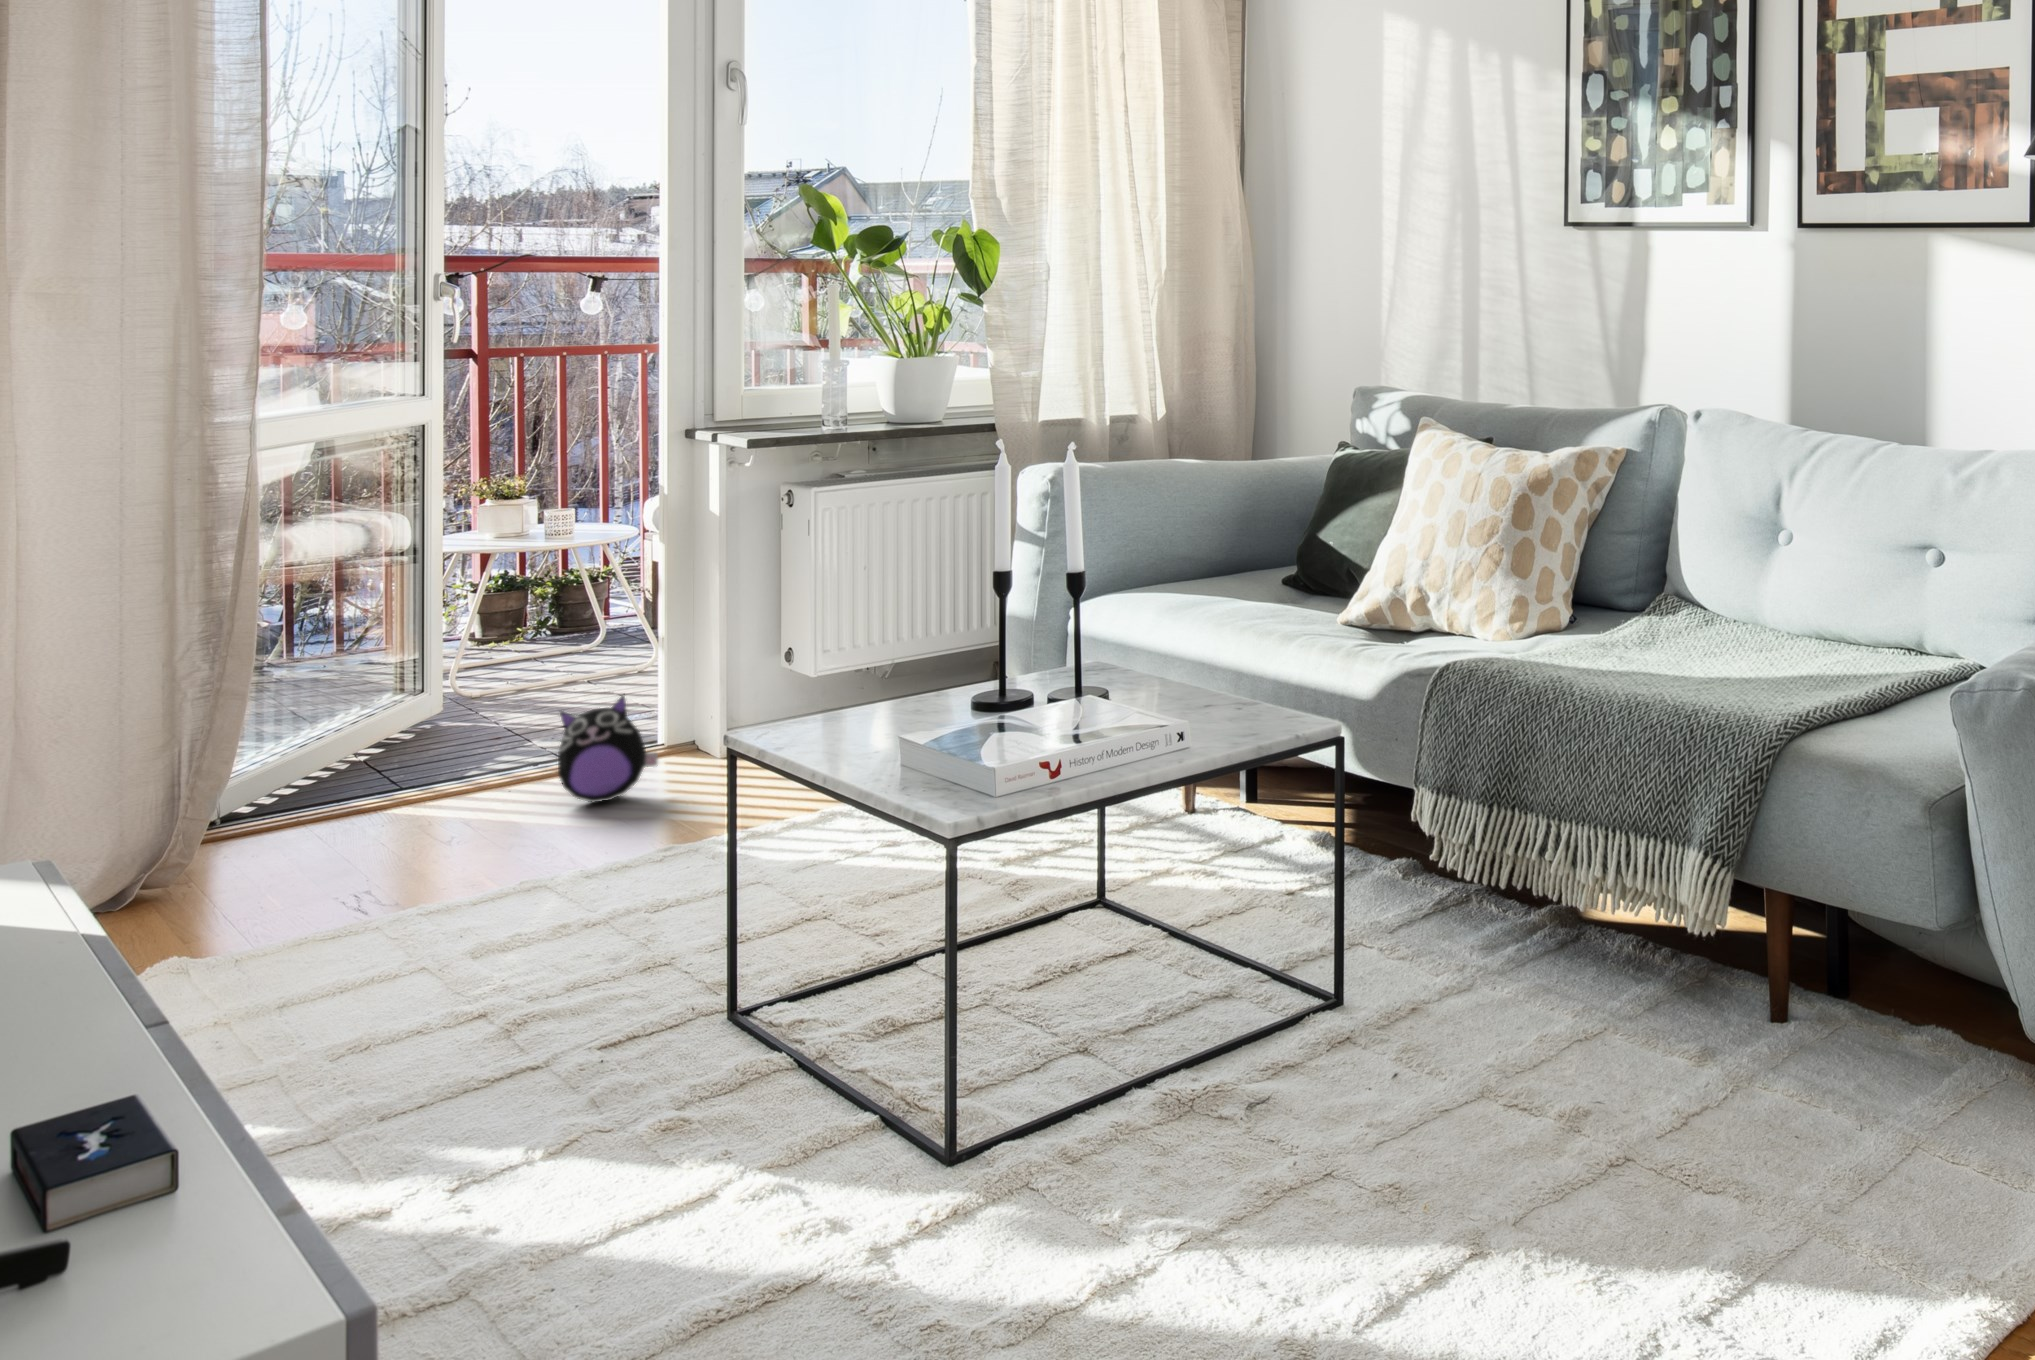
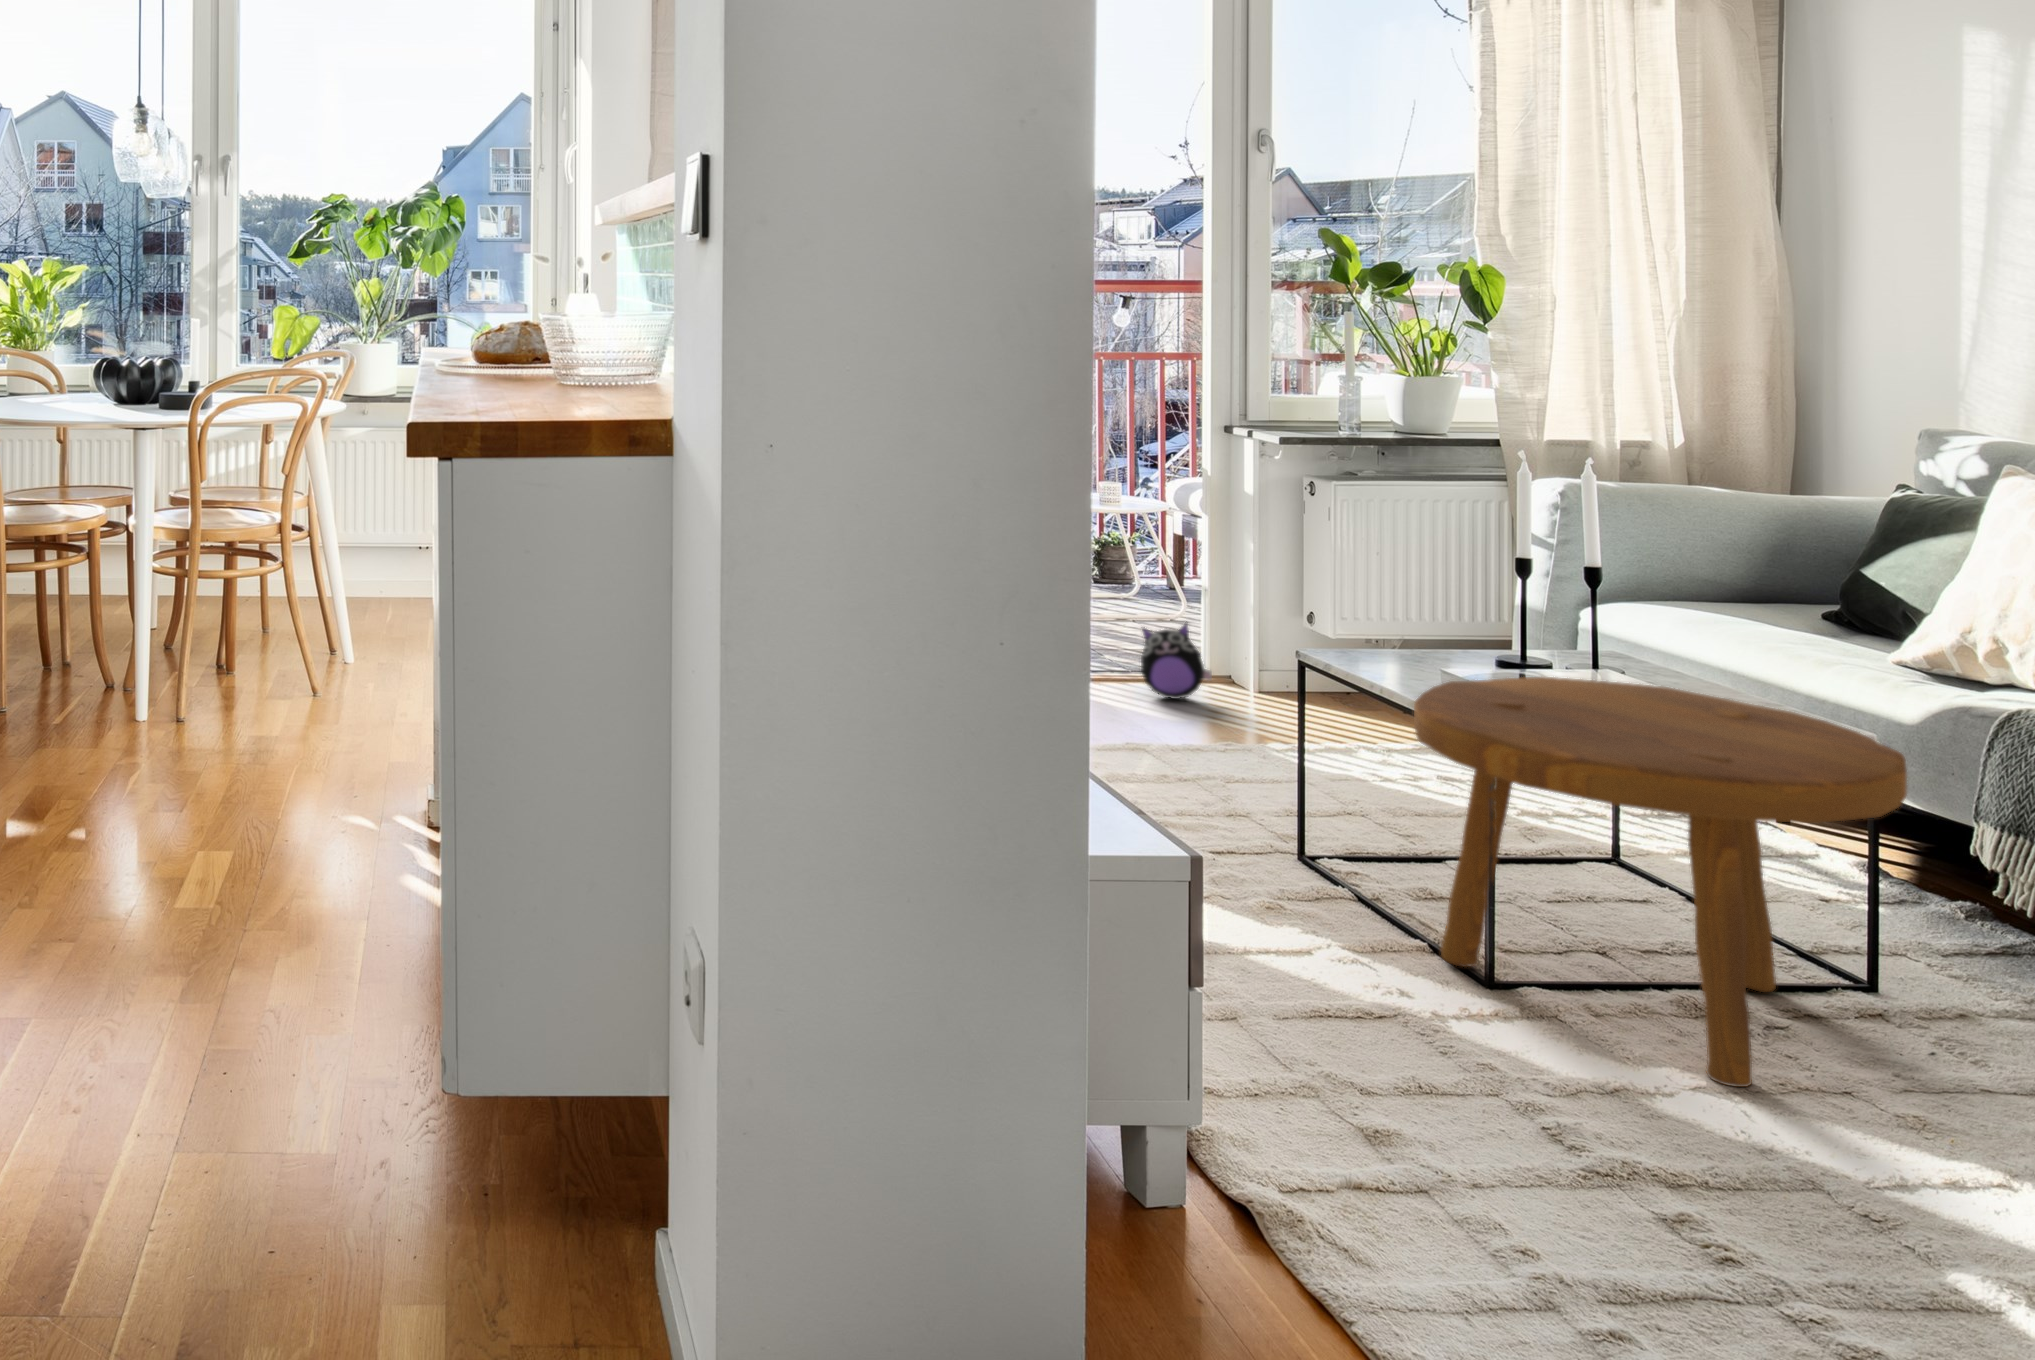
footstool: none [856,704,1378,1221] -> present [1414,676,1907,1087]

